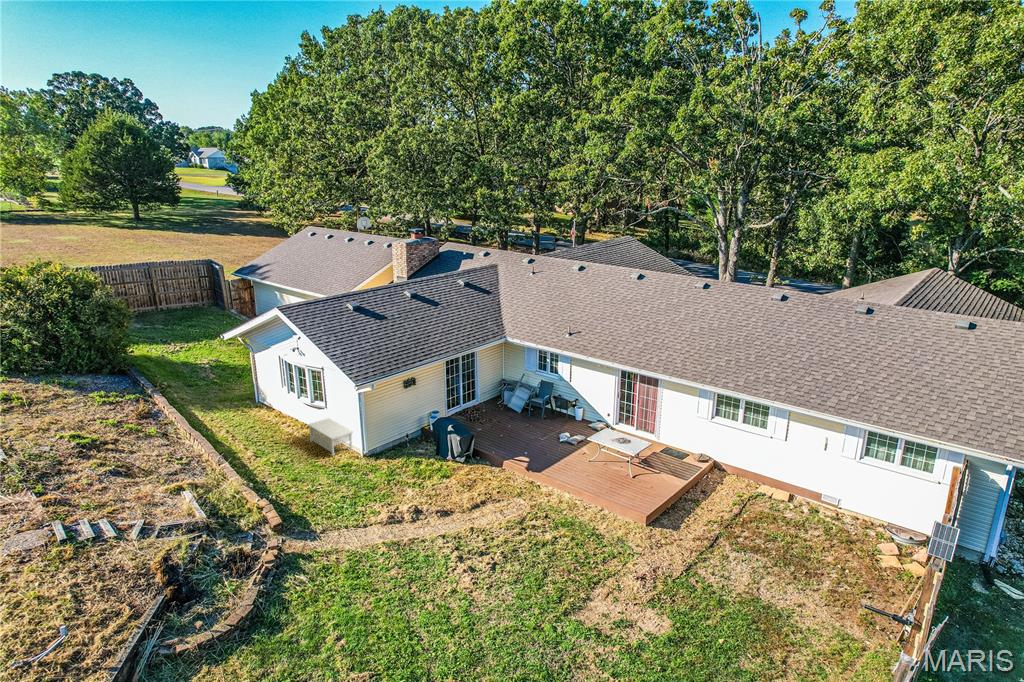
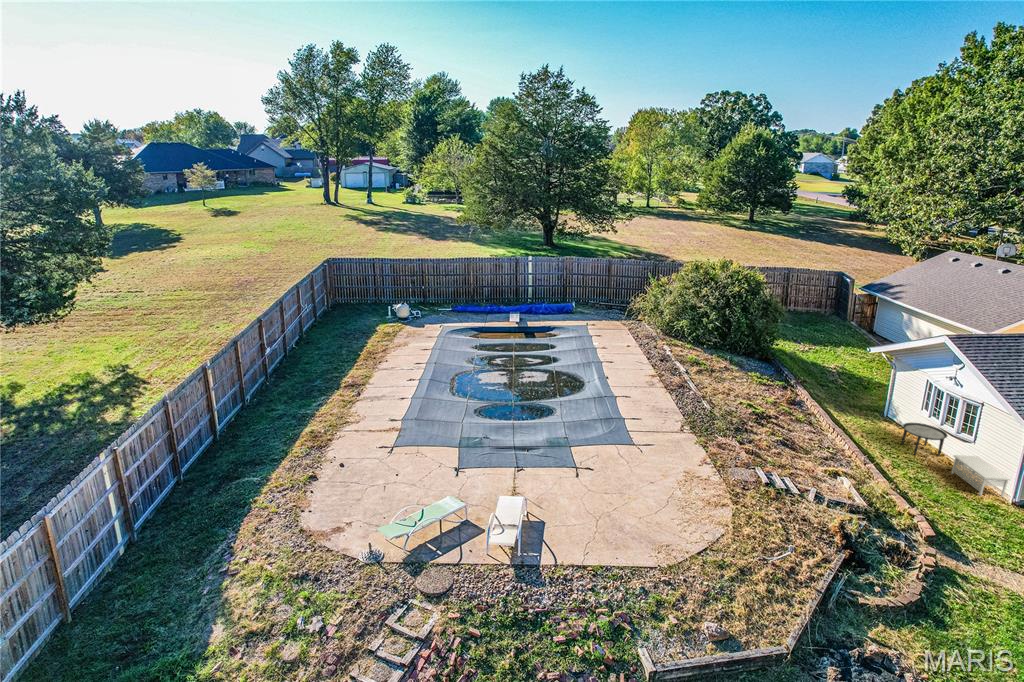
round table: none [263,400,304,434] -> present [901,423,947,456]

